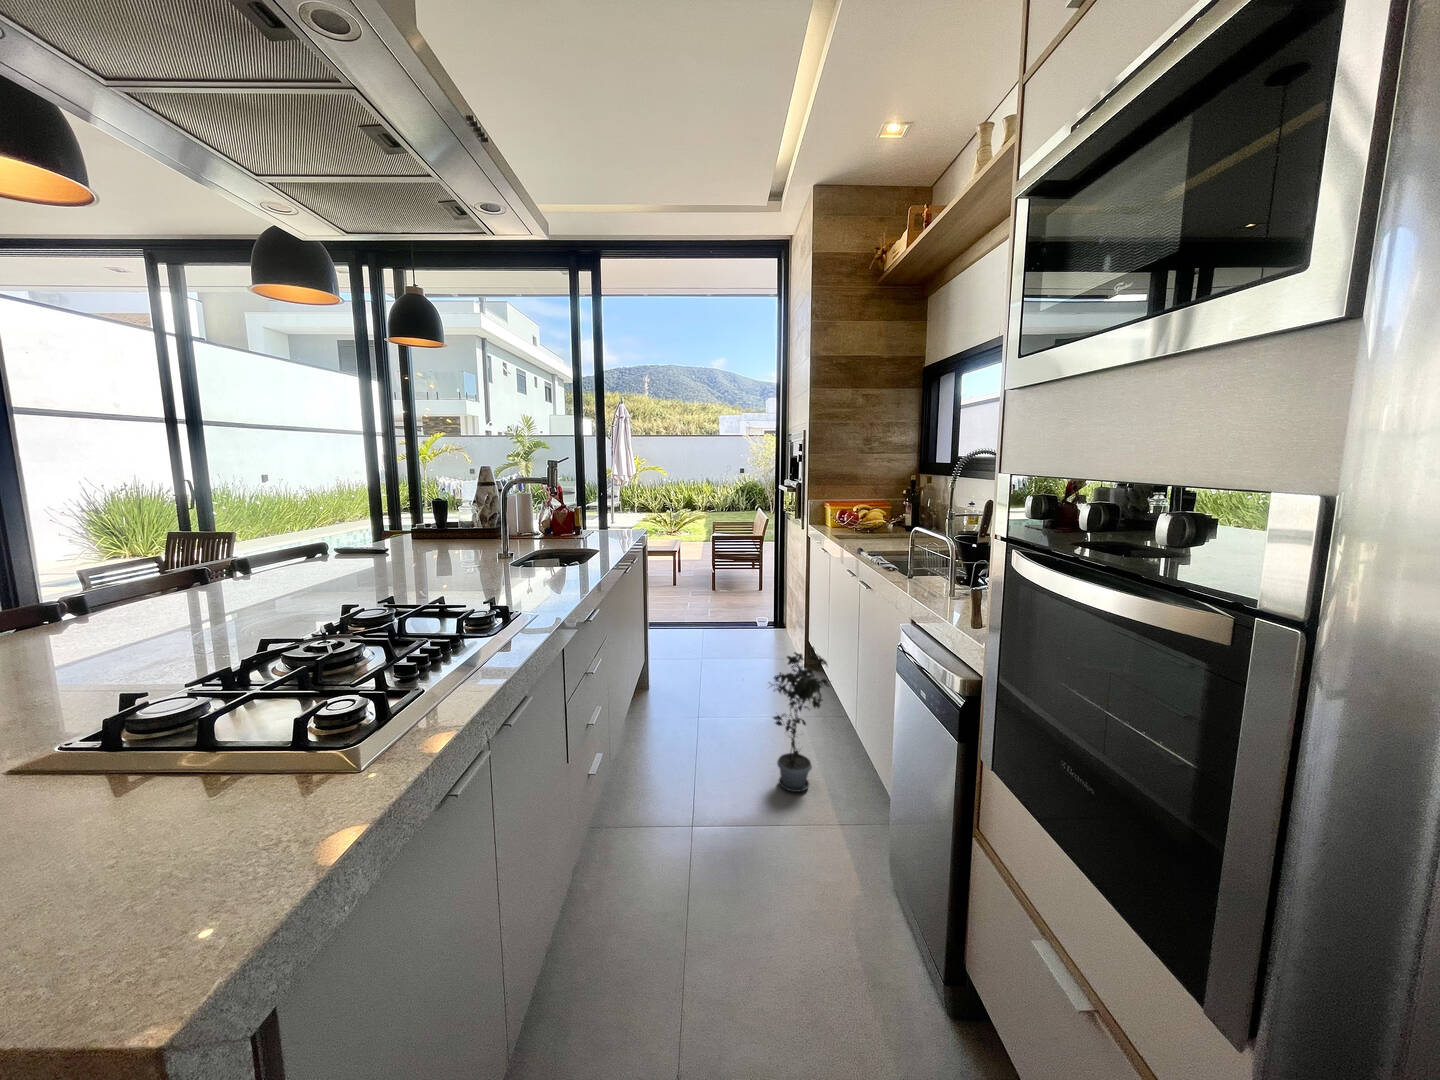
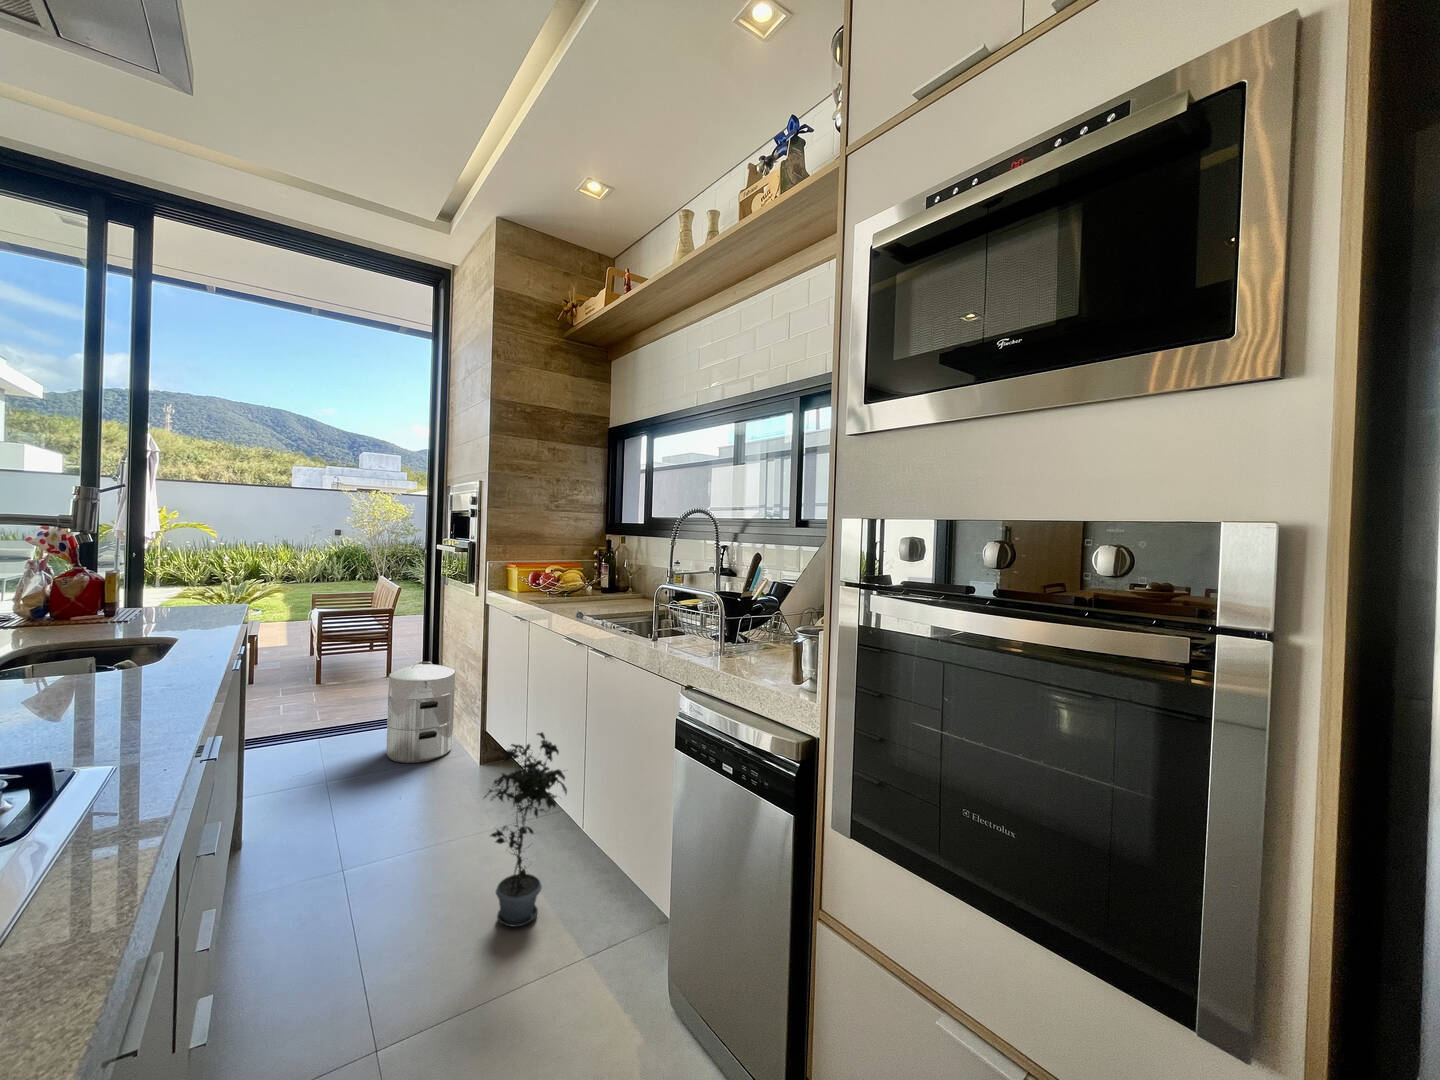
waste bin: none [742,580,790,658] -> present [386,662,456,763]

